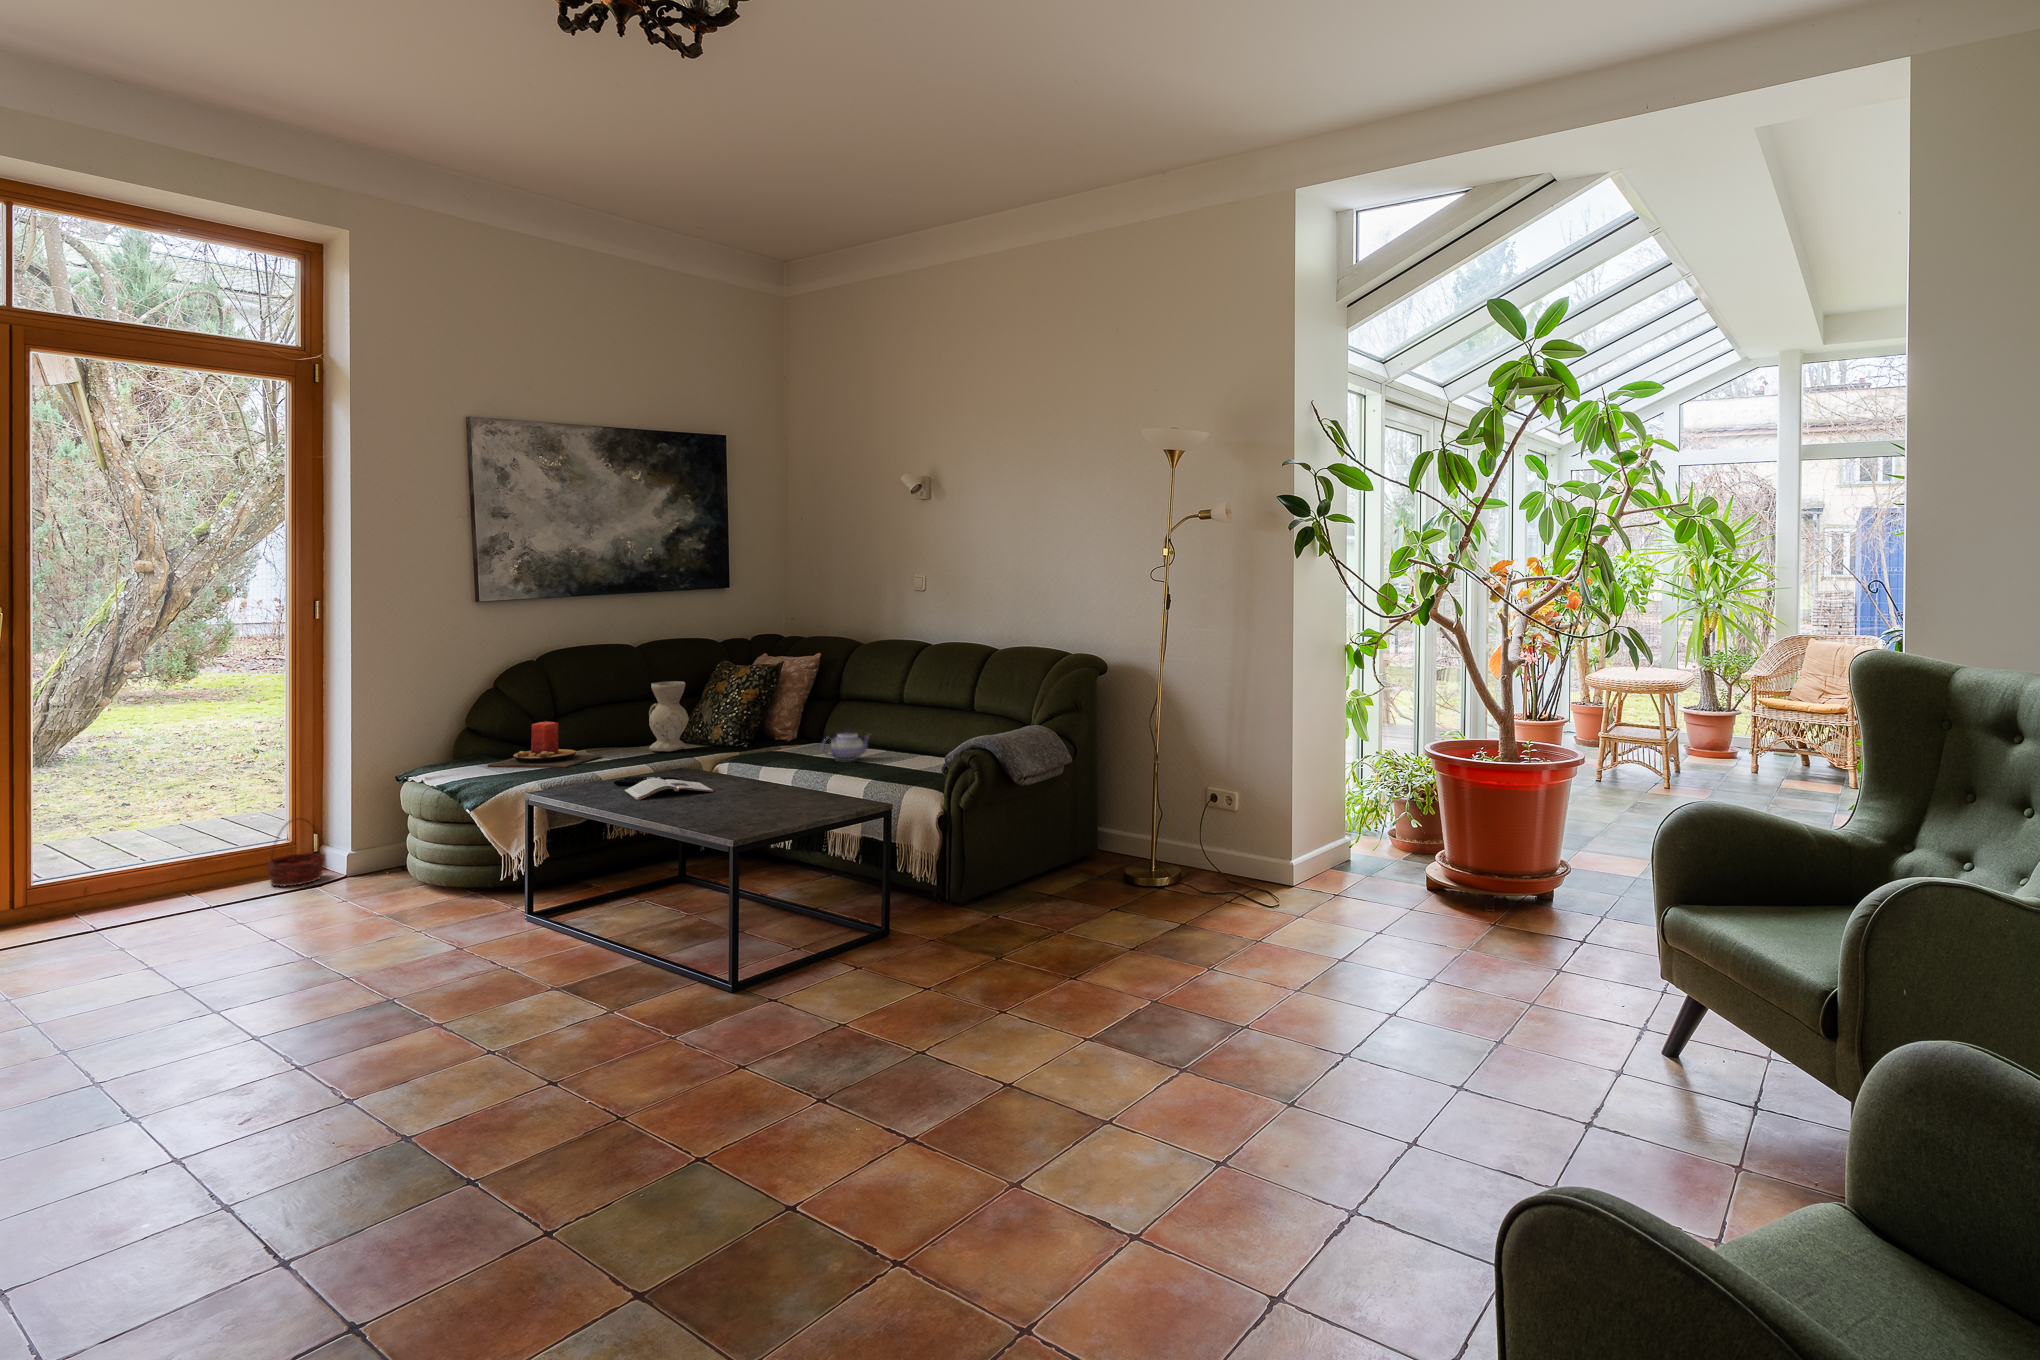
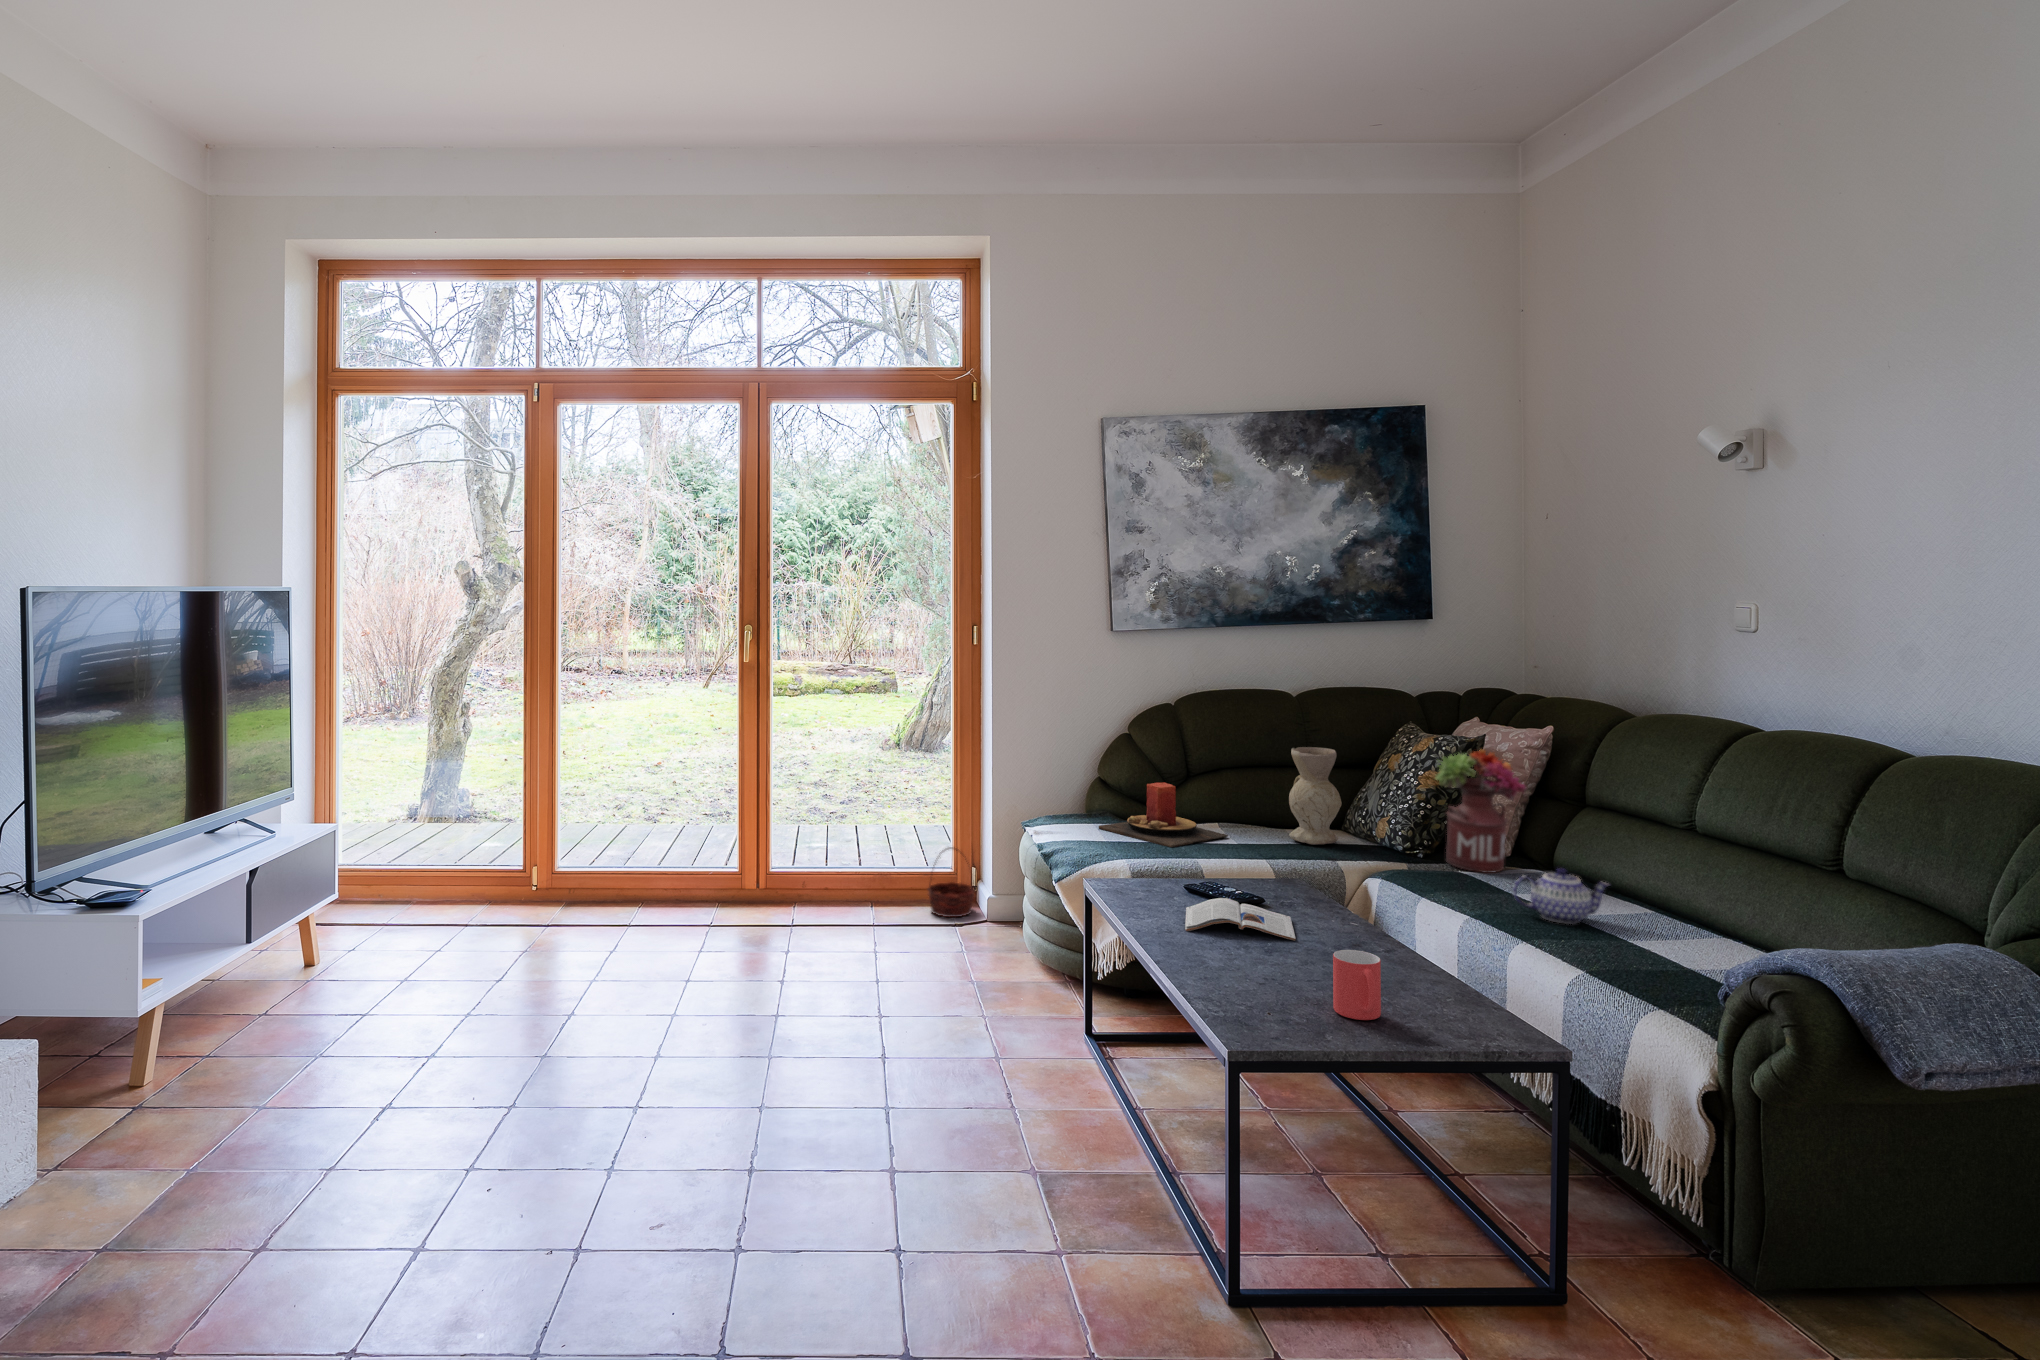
flower arrangement: none [758,669,815,749] -> present [1436,749,1525,873]
mug: none [767,773,796,811] -> present [1333,950,1381,1020]

